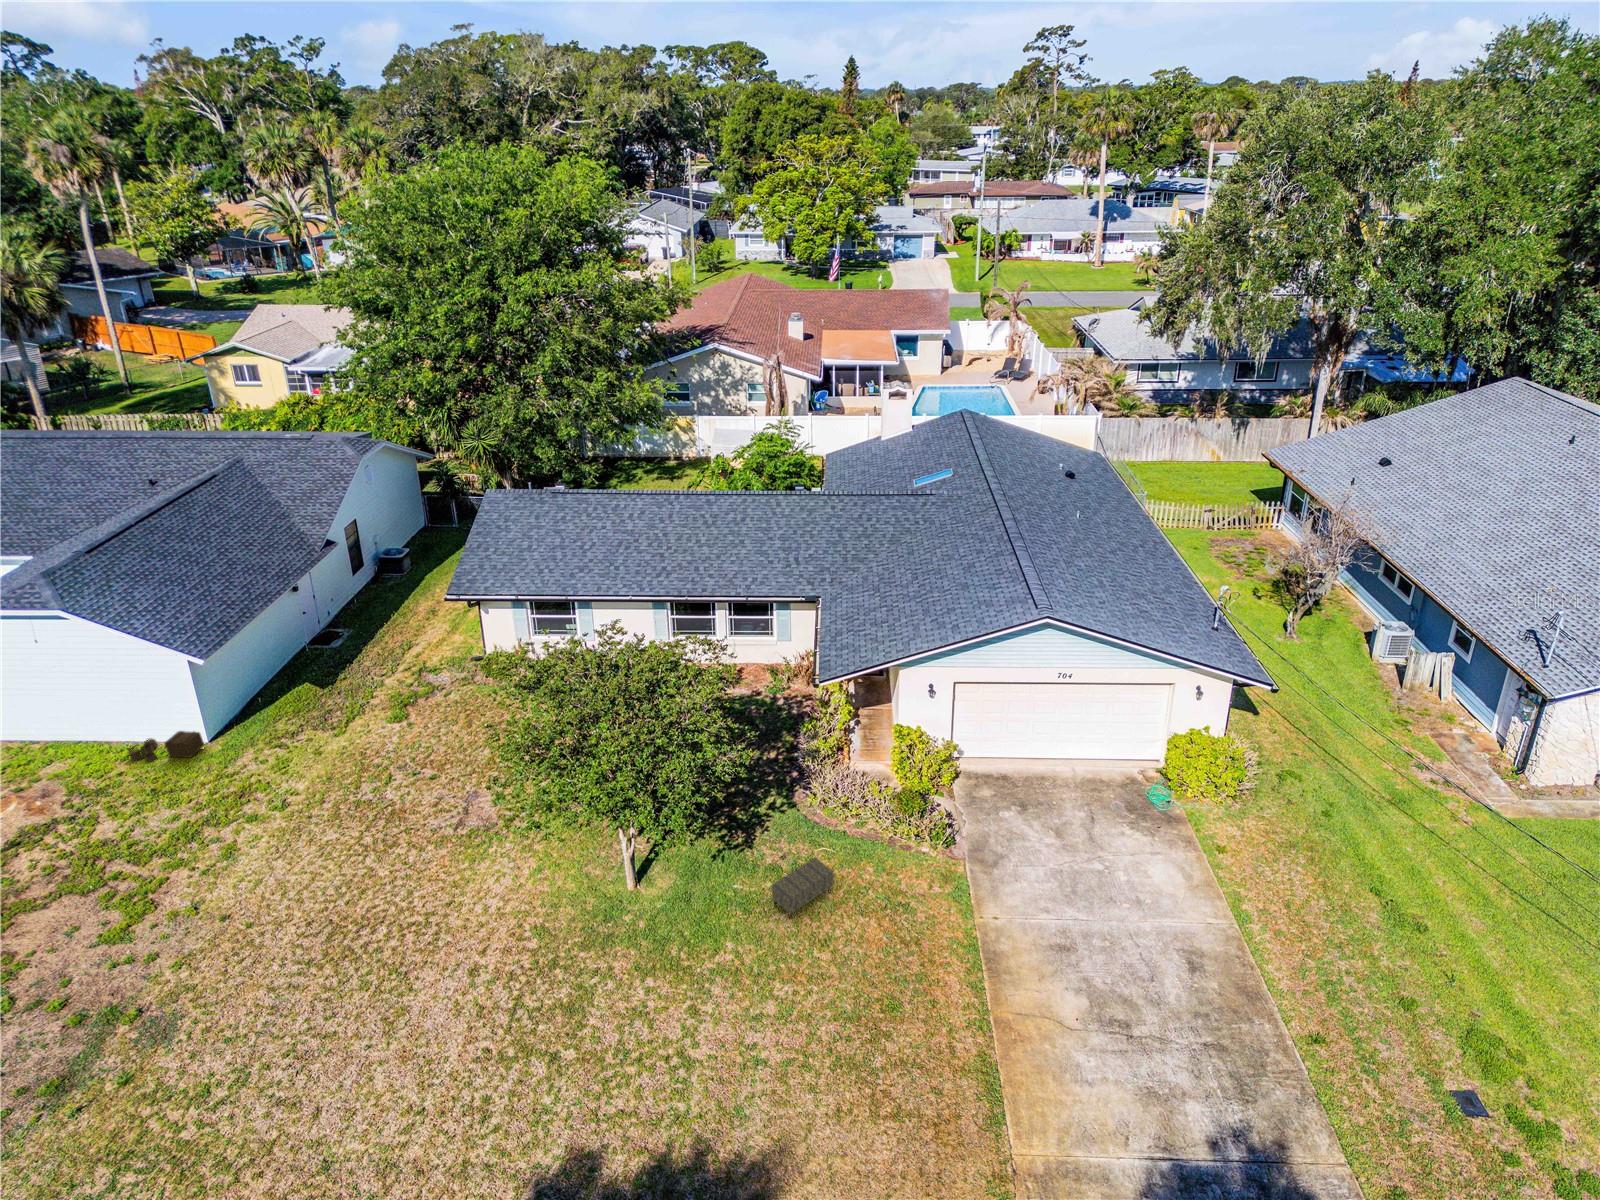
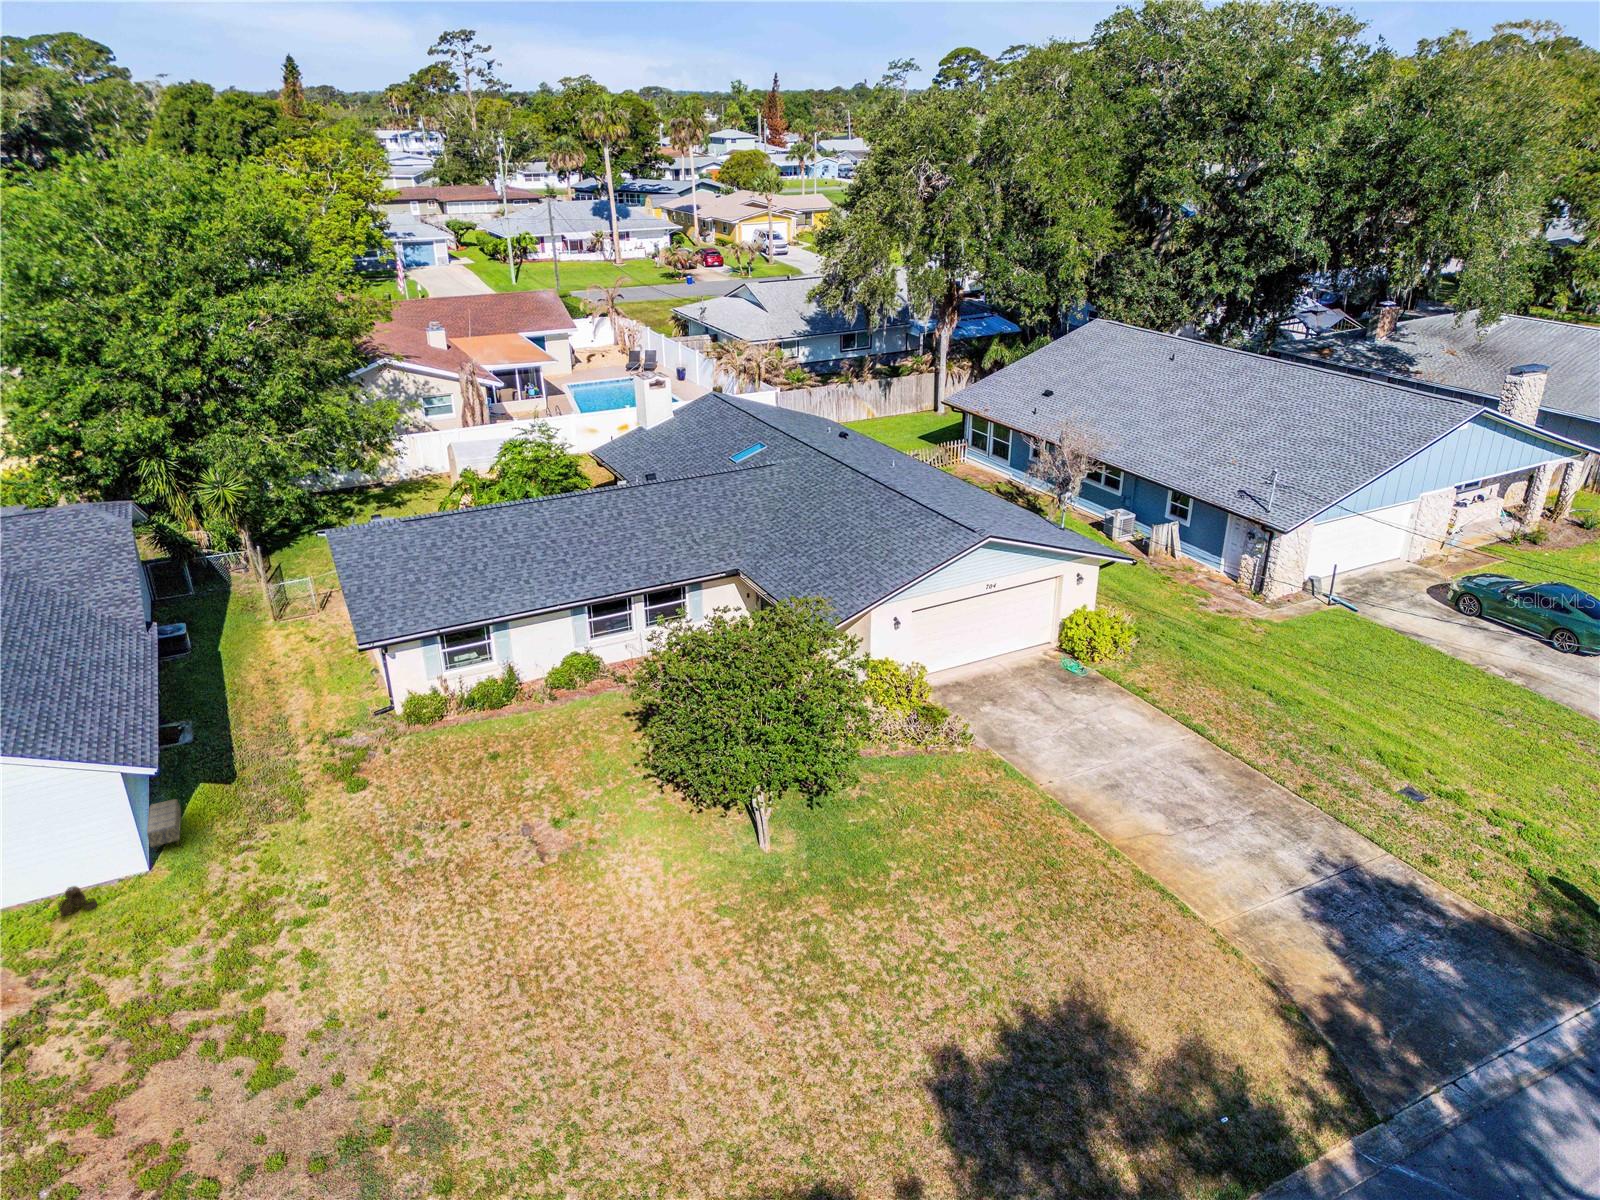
wooden crate: present [165,731,204,758] -> none [109,859,148,897]
bench: present [772,858,834,918] -> present [147,799,181,851]

